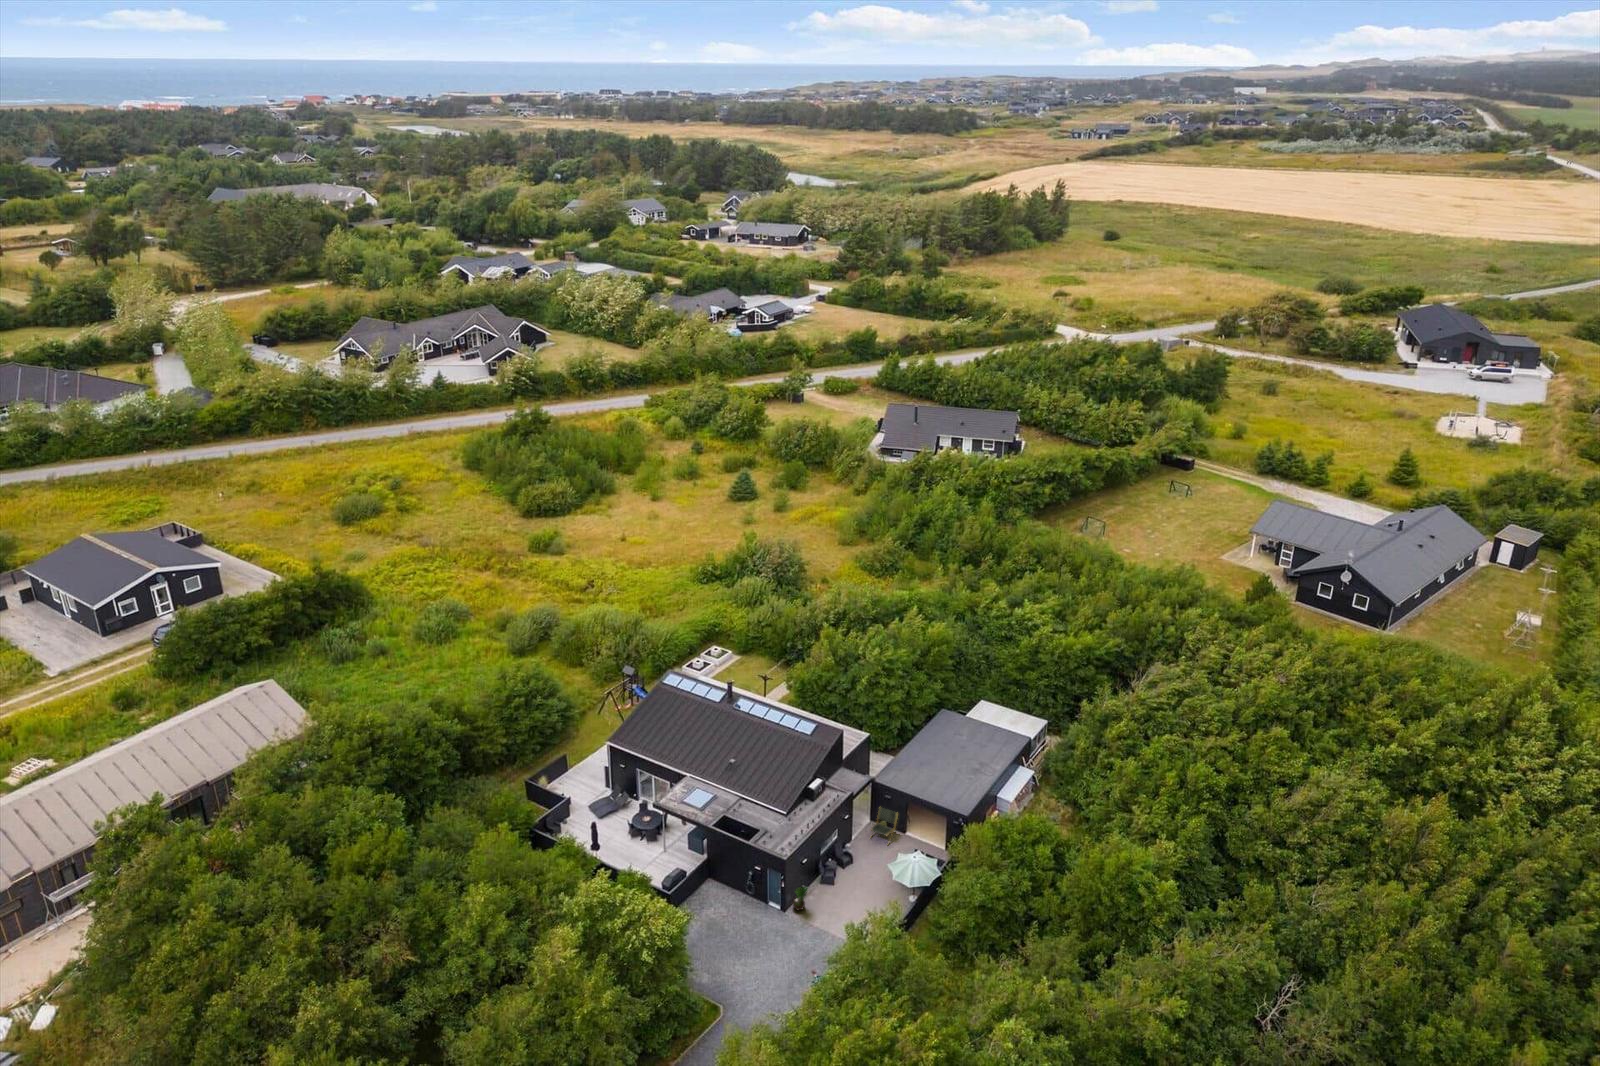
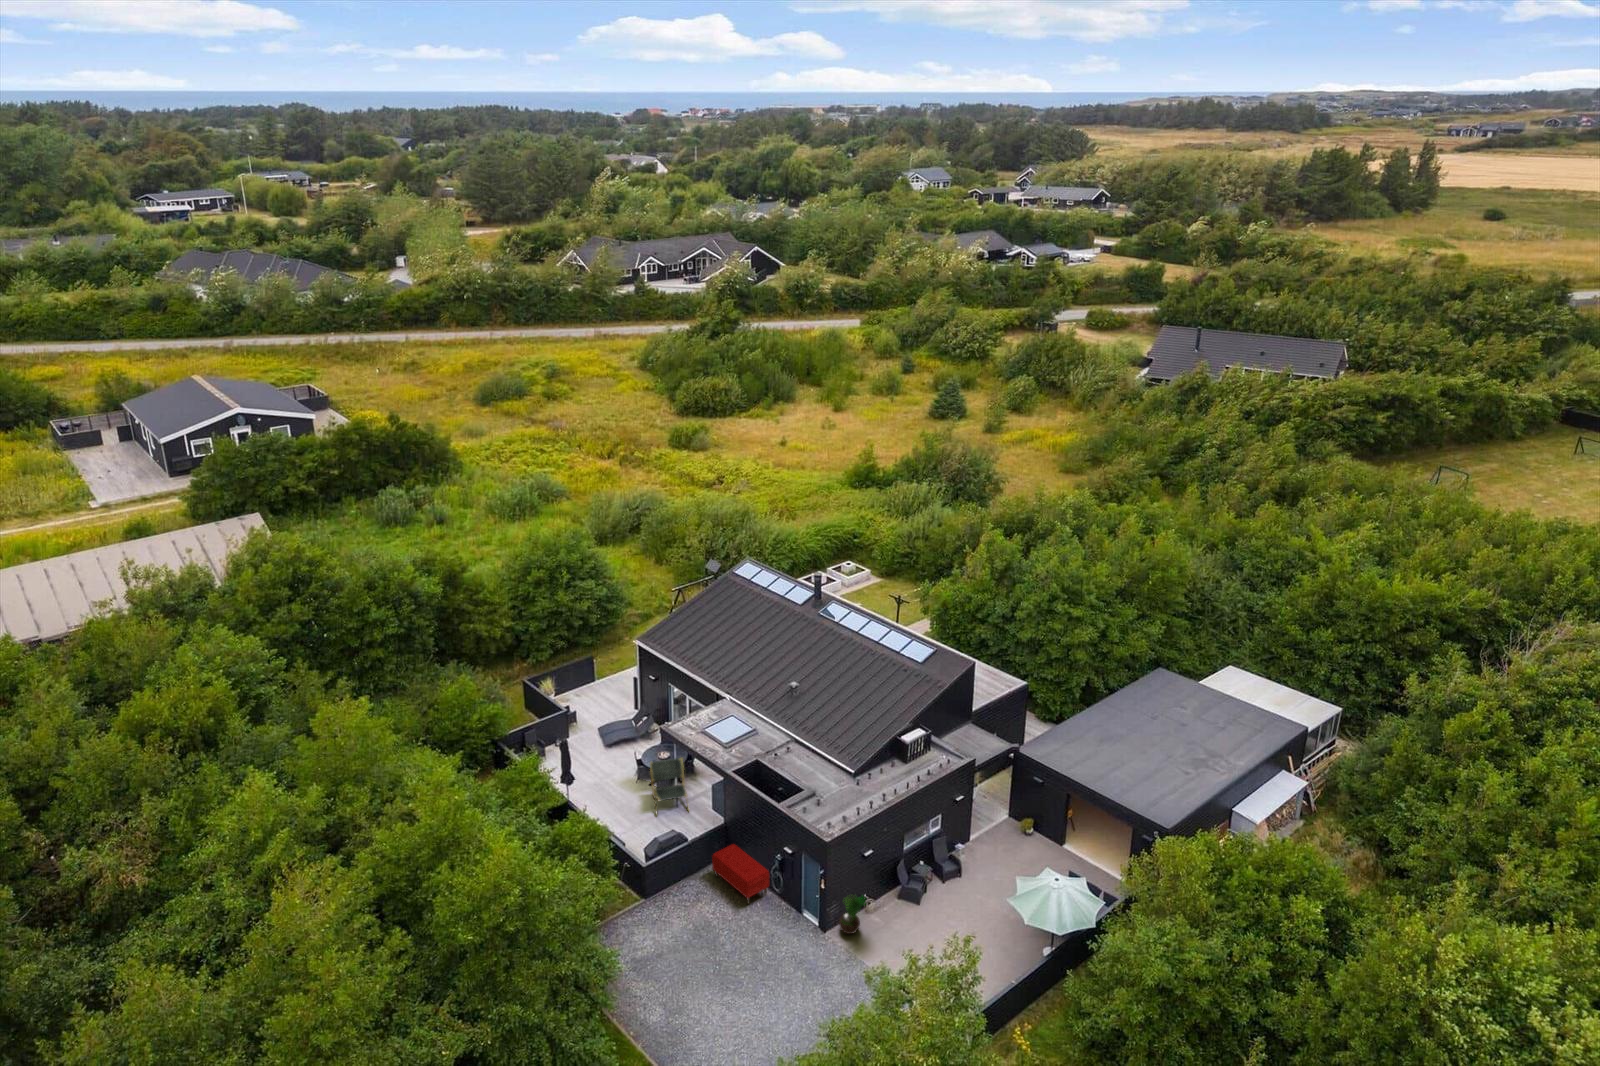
lounge chair: present [871,808,898,836] -> present [650,758,689,809]
bench: none [706,870,745,905] -> present [712,844,769,904]

